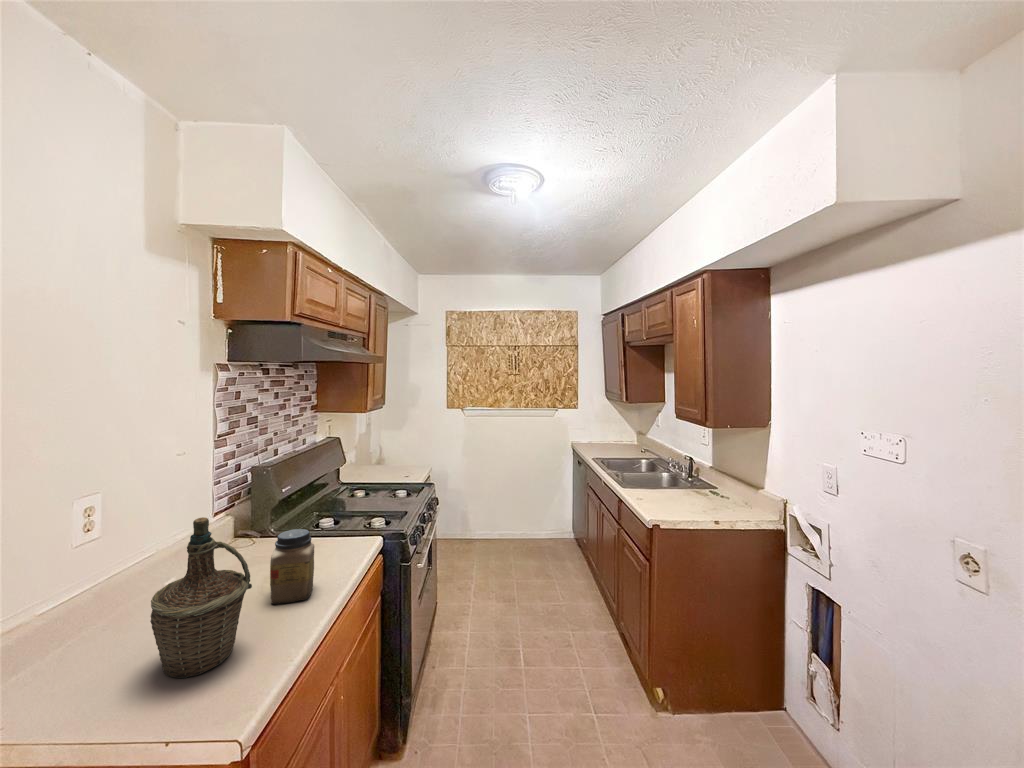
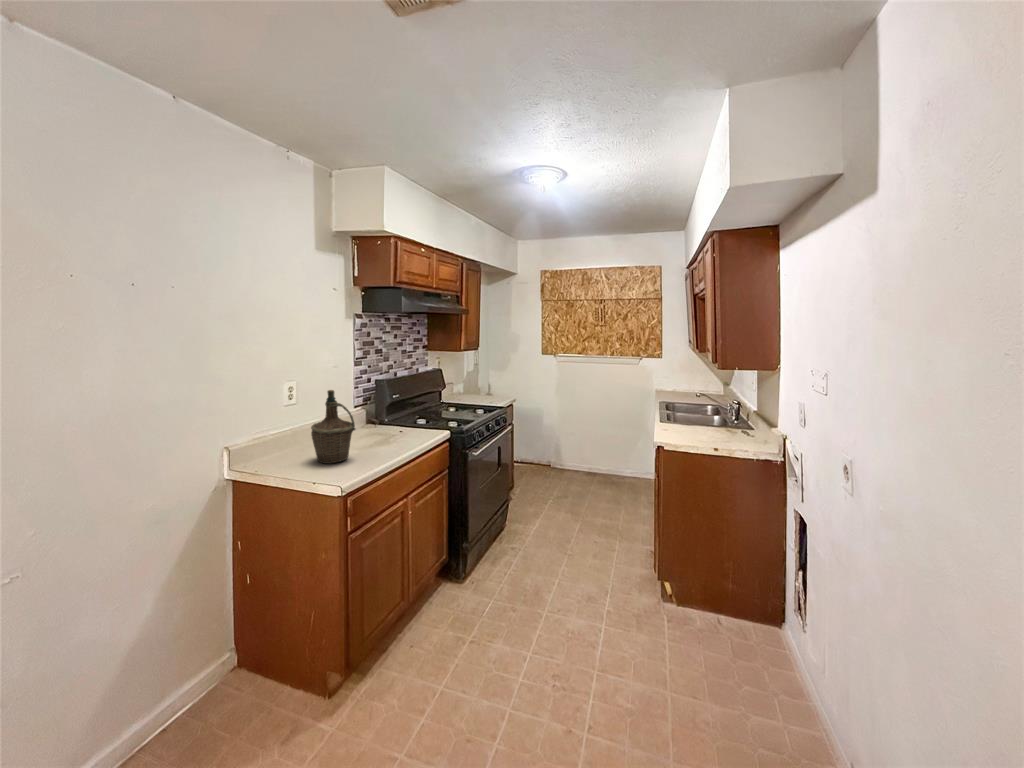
jar: present [270,529,314,604] -> none [371,411,396,449]

